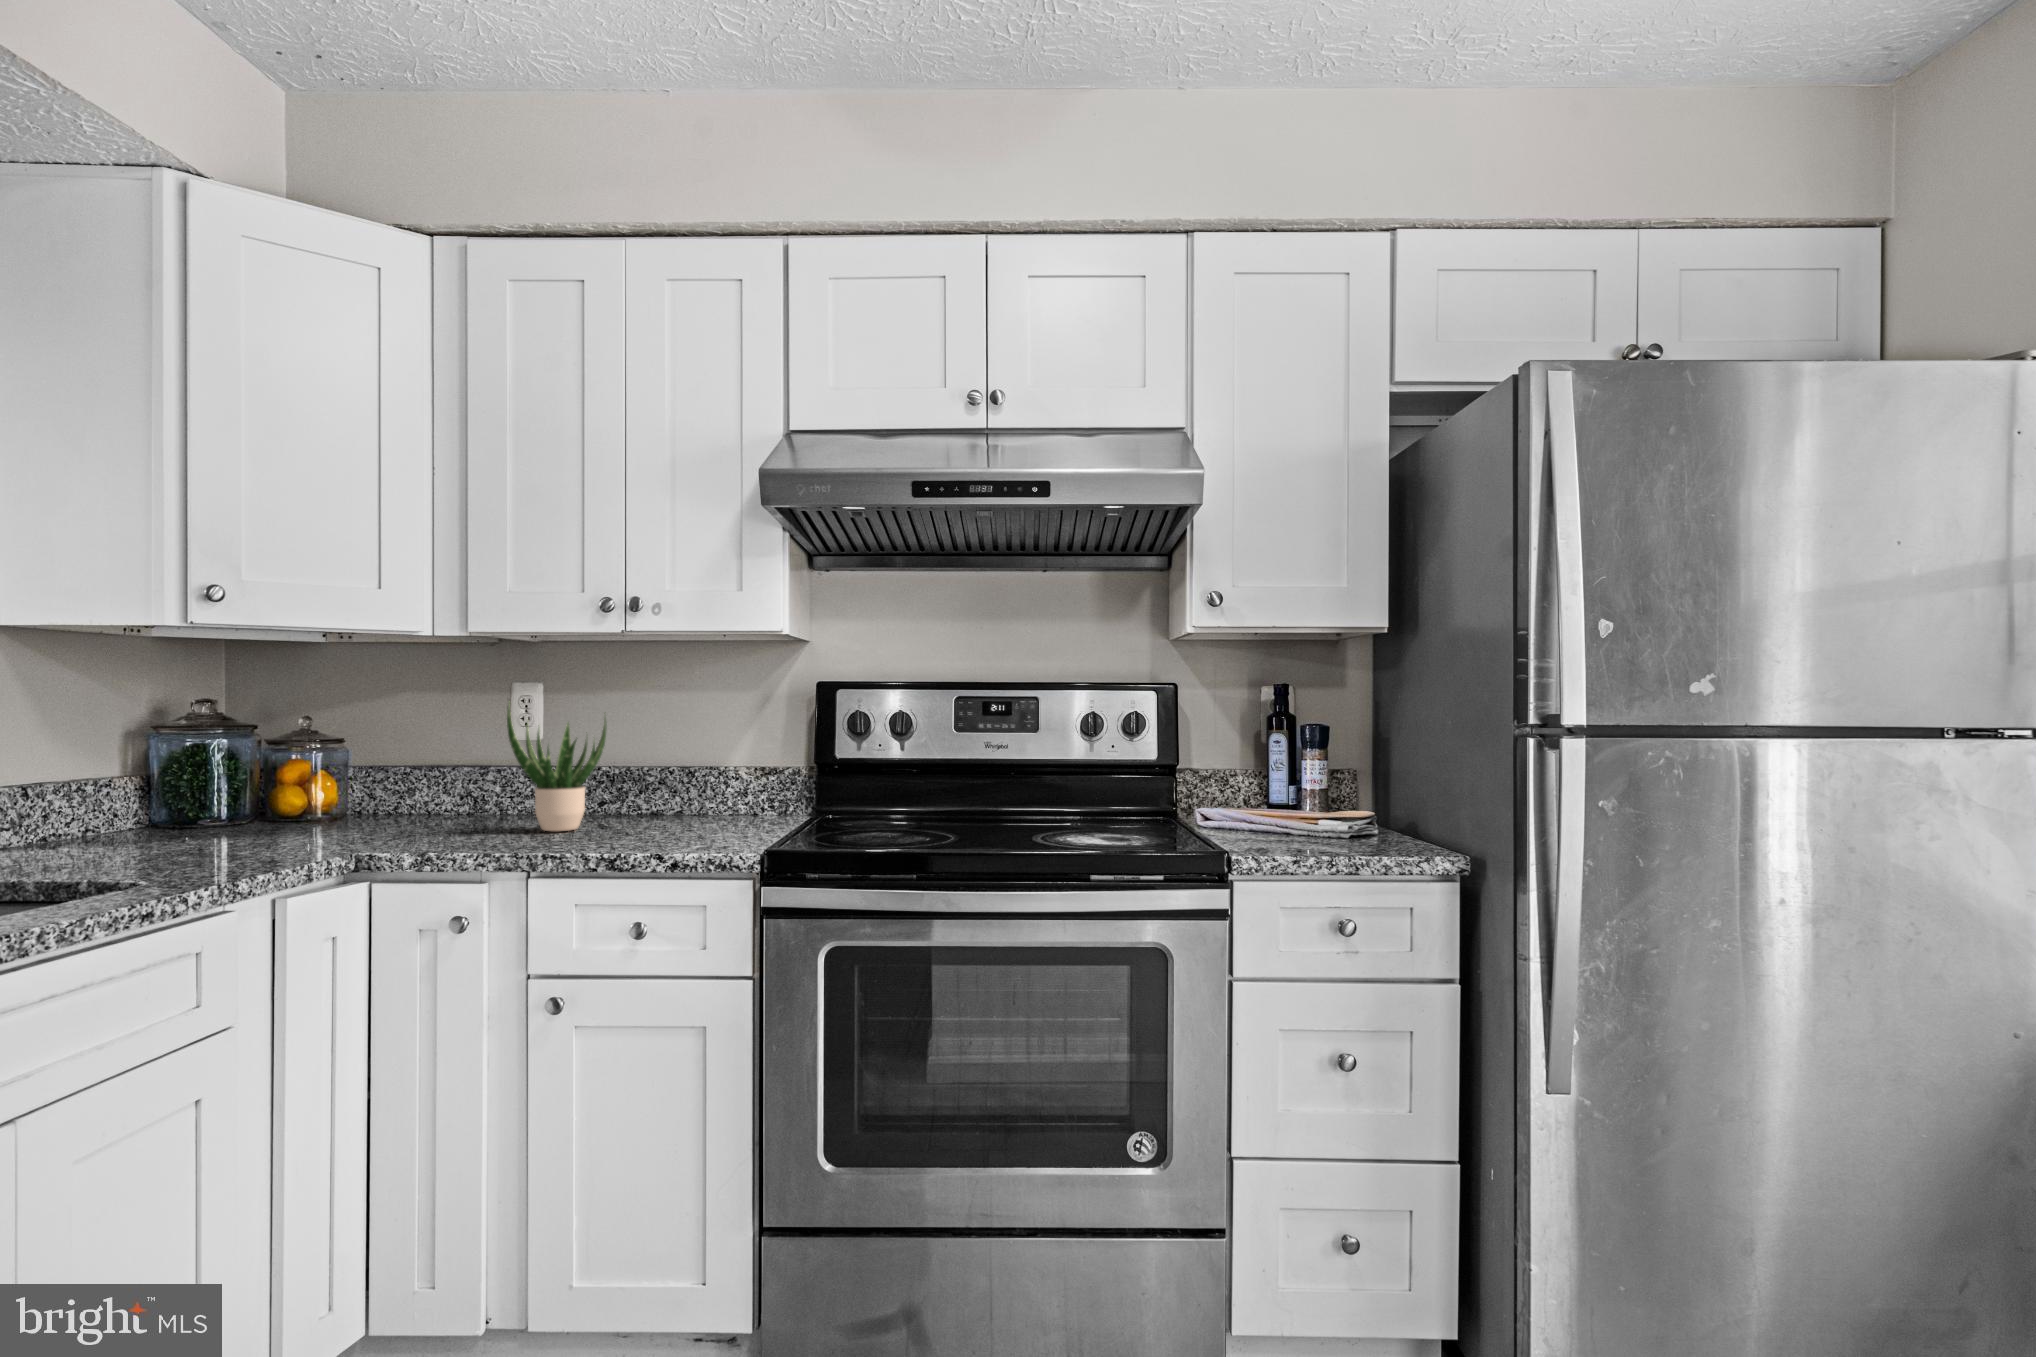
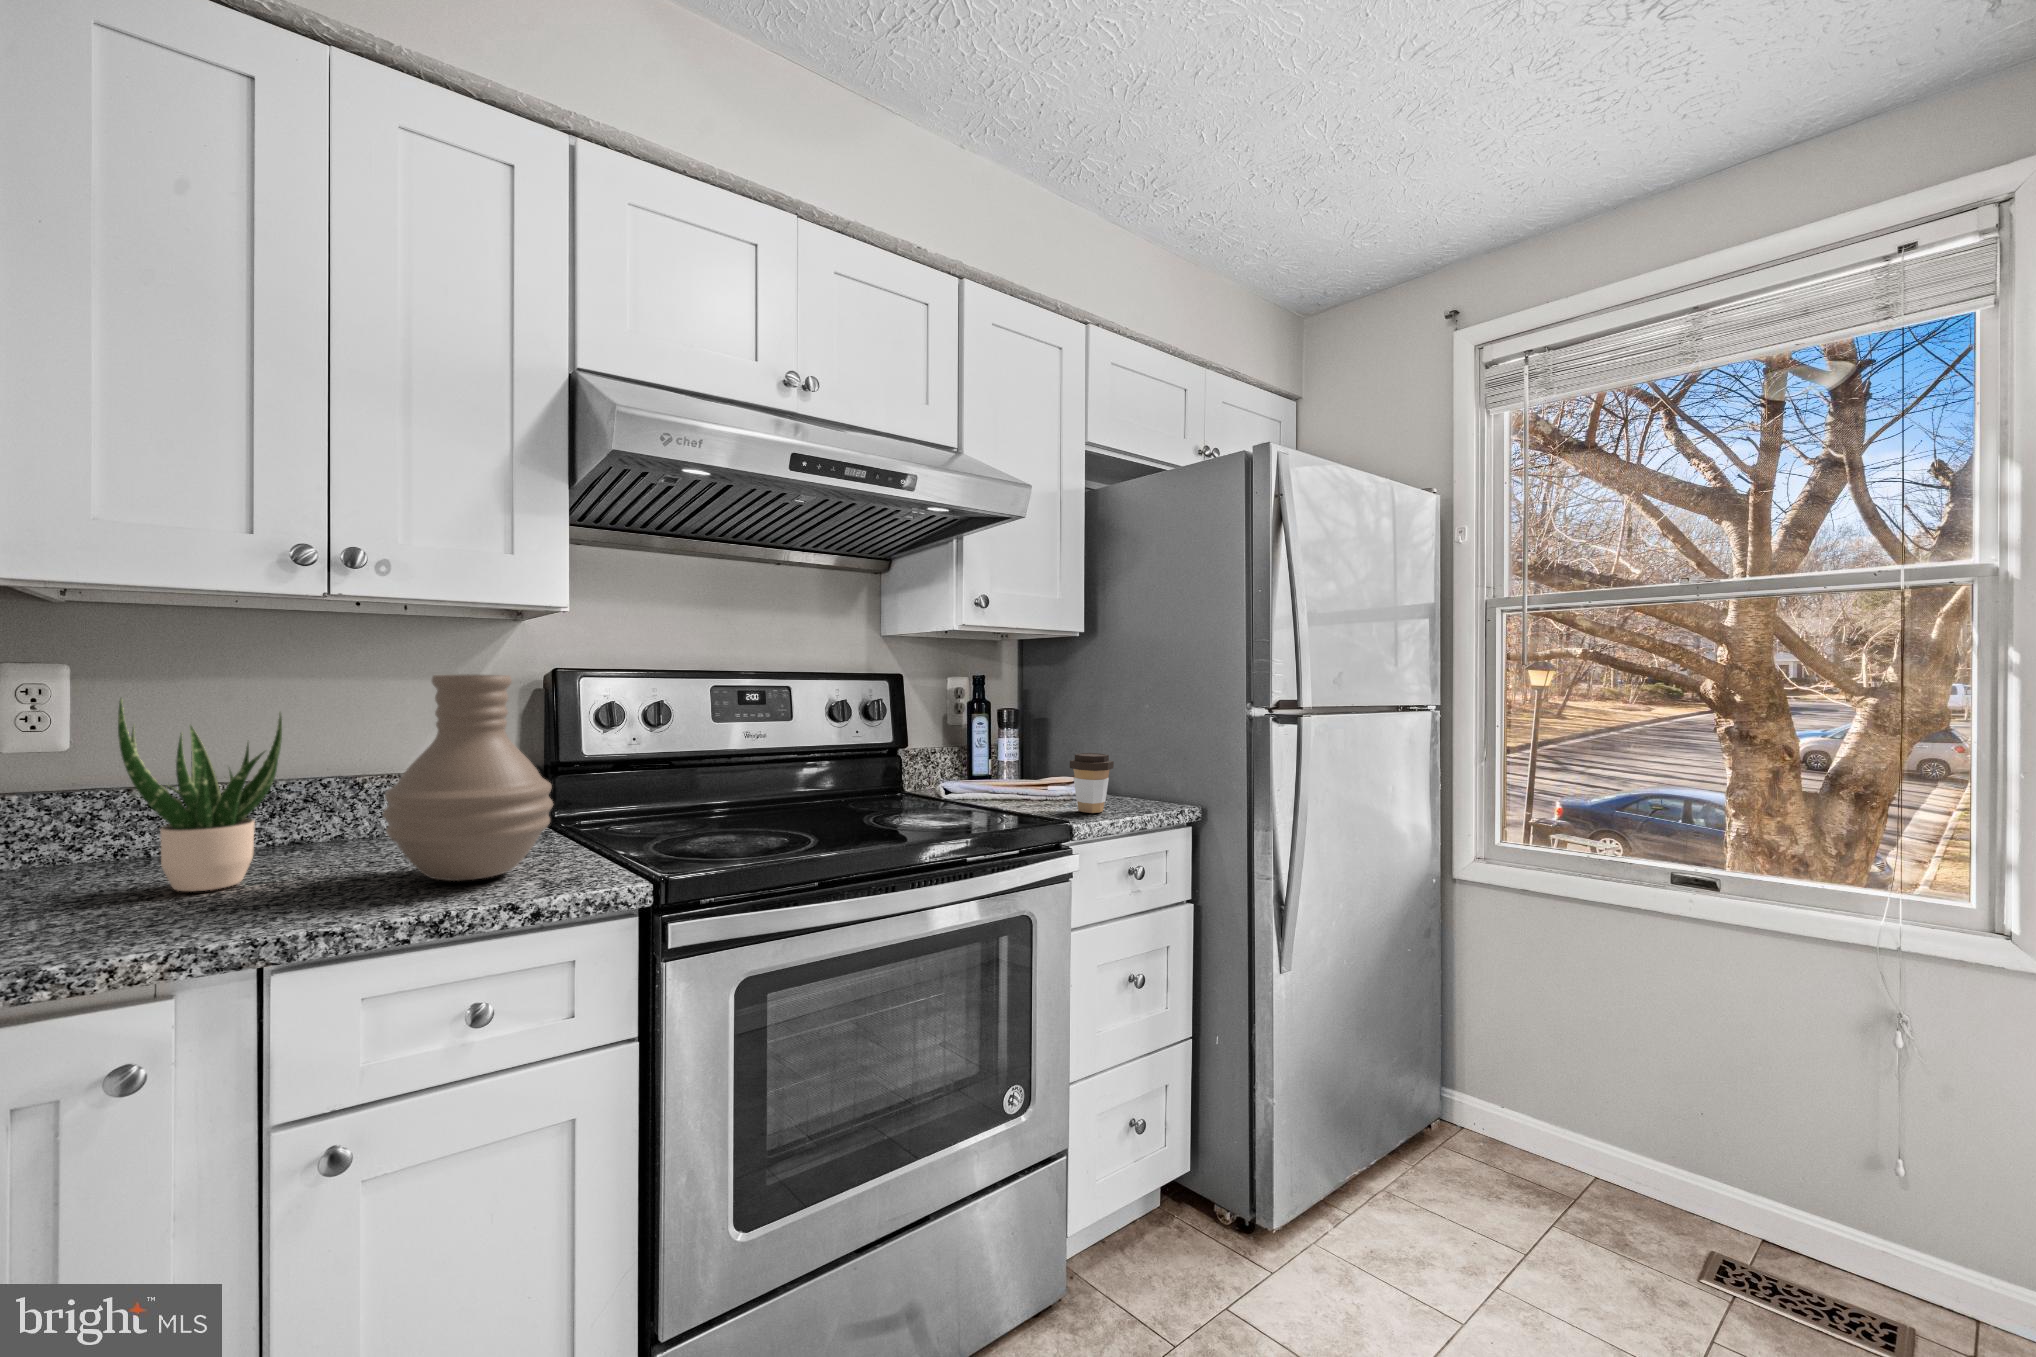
vase: none [625,684,739,840] -> present [383,674,553,881]
coffee cup: none [1287,776,1339,849] -> present [1070,753,1114,813]

